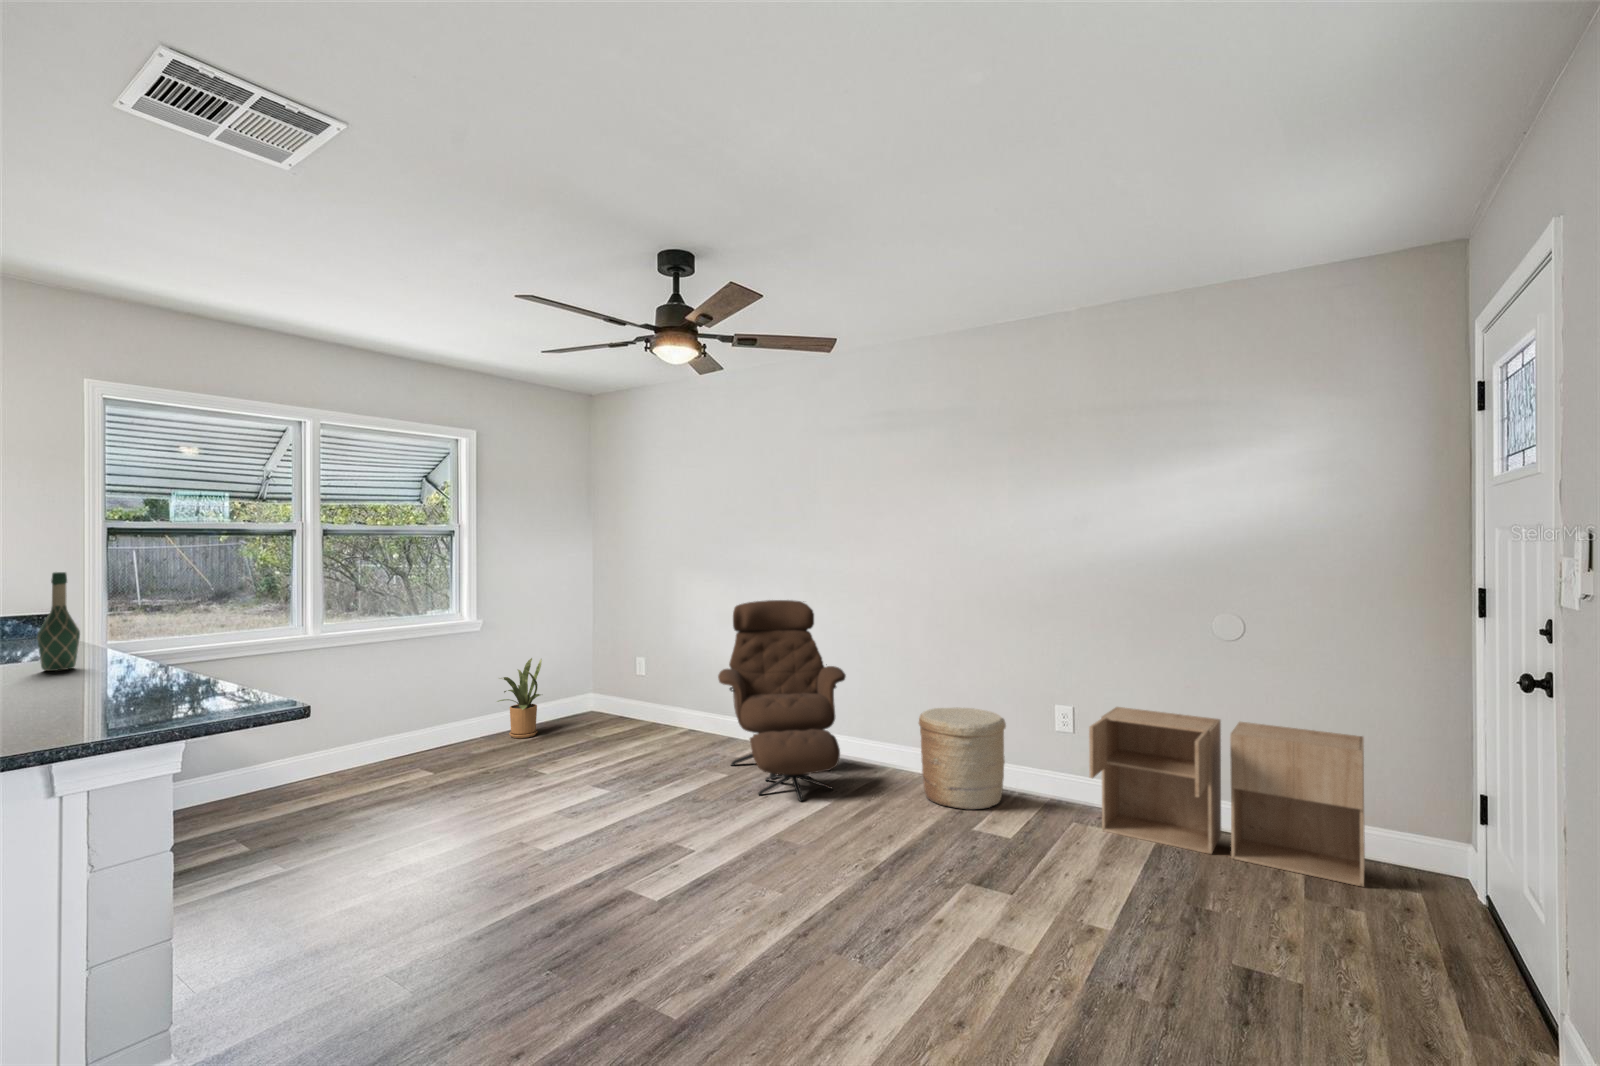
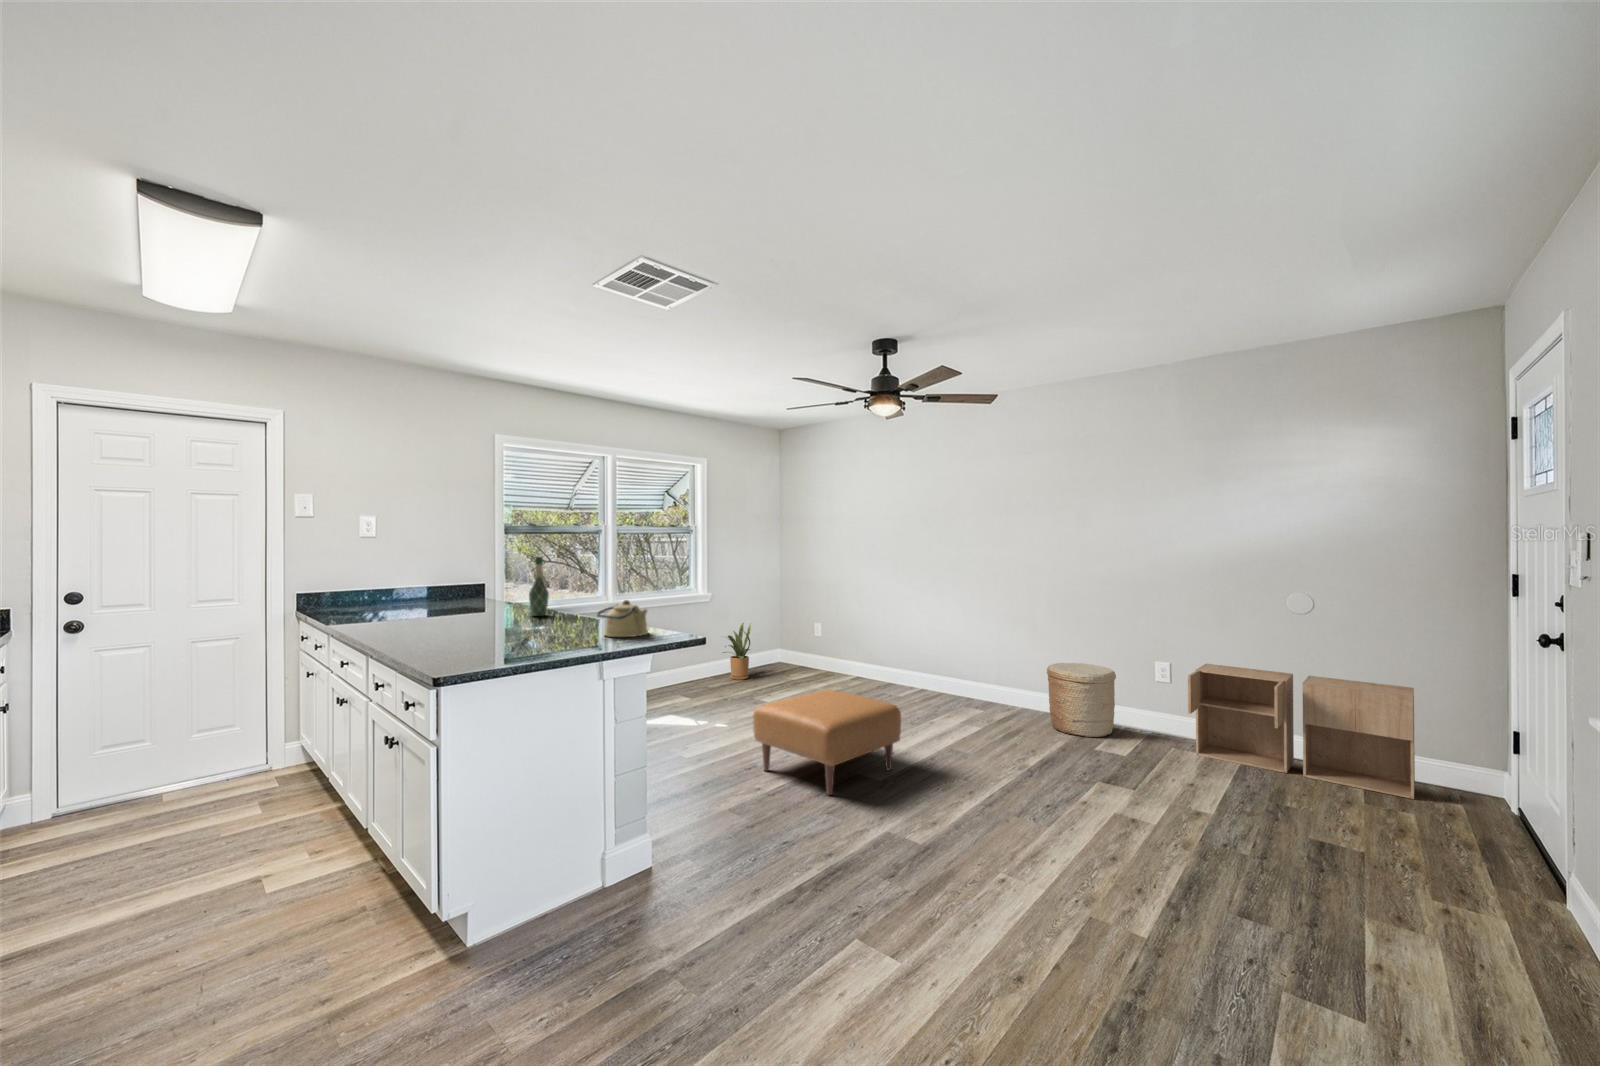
lounge chair: present [718,600,846,801] -> none [888,582,987,727]
kettle: none [67,649,180,716] -> present [597,600,648,637]
ottoman: none [468,761,694,933] -> present [753,690,901,795]

